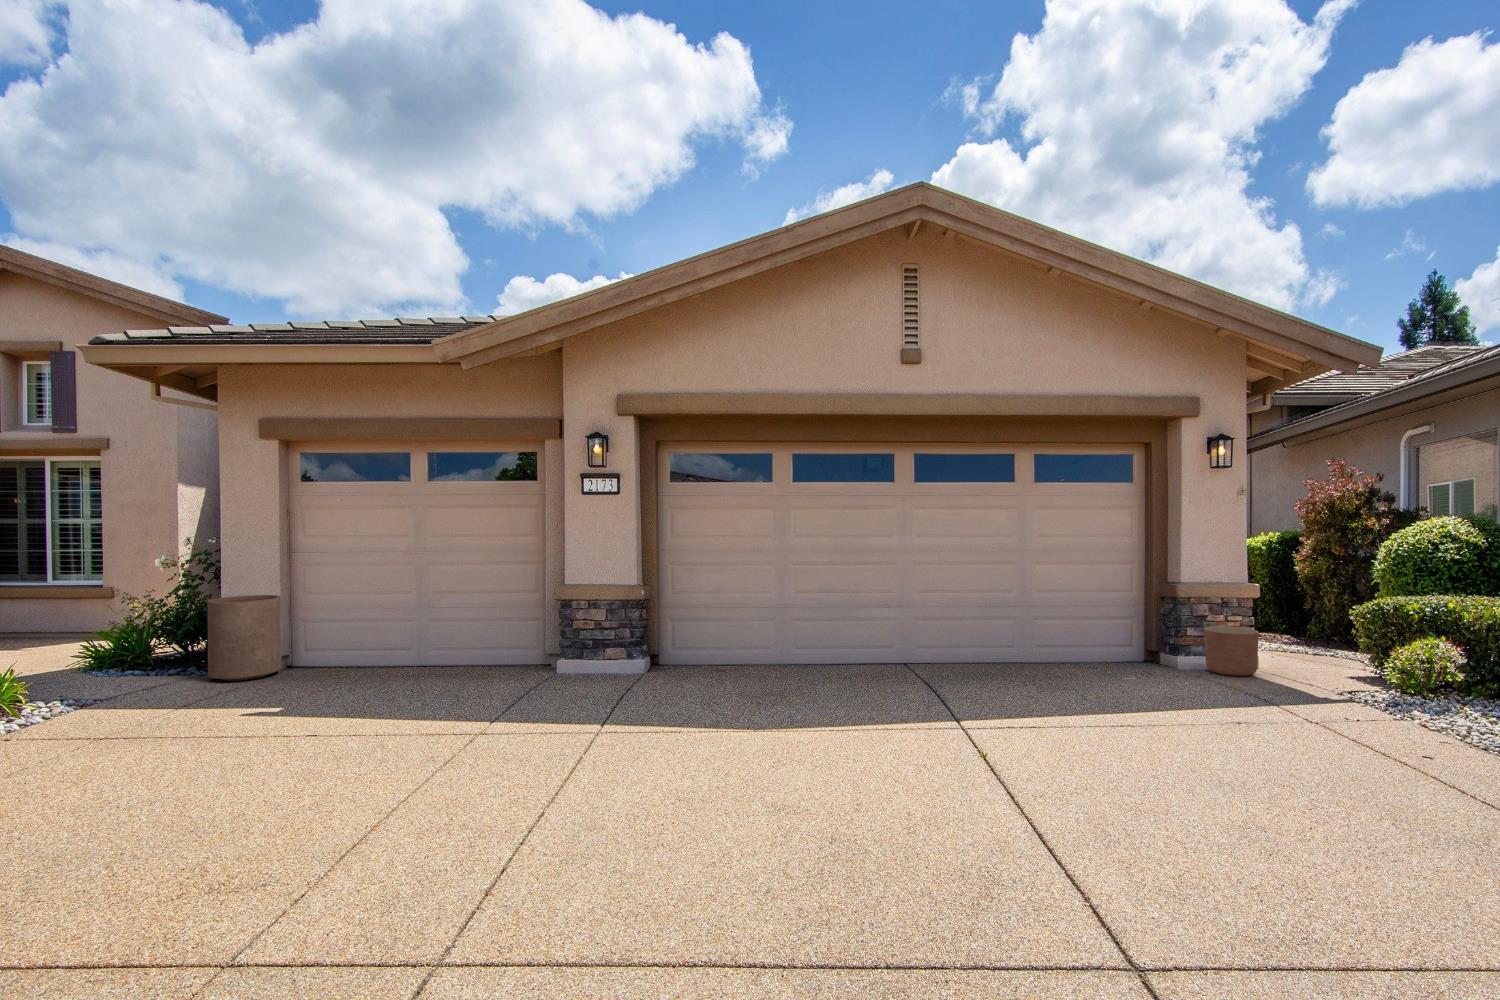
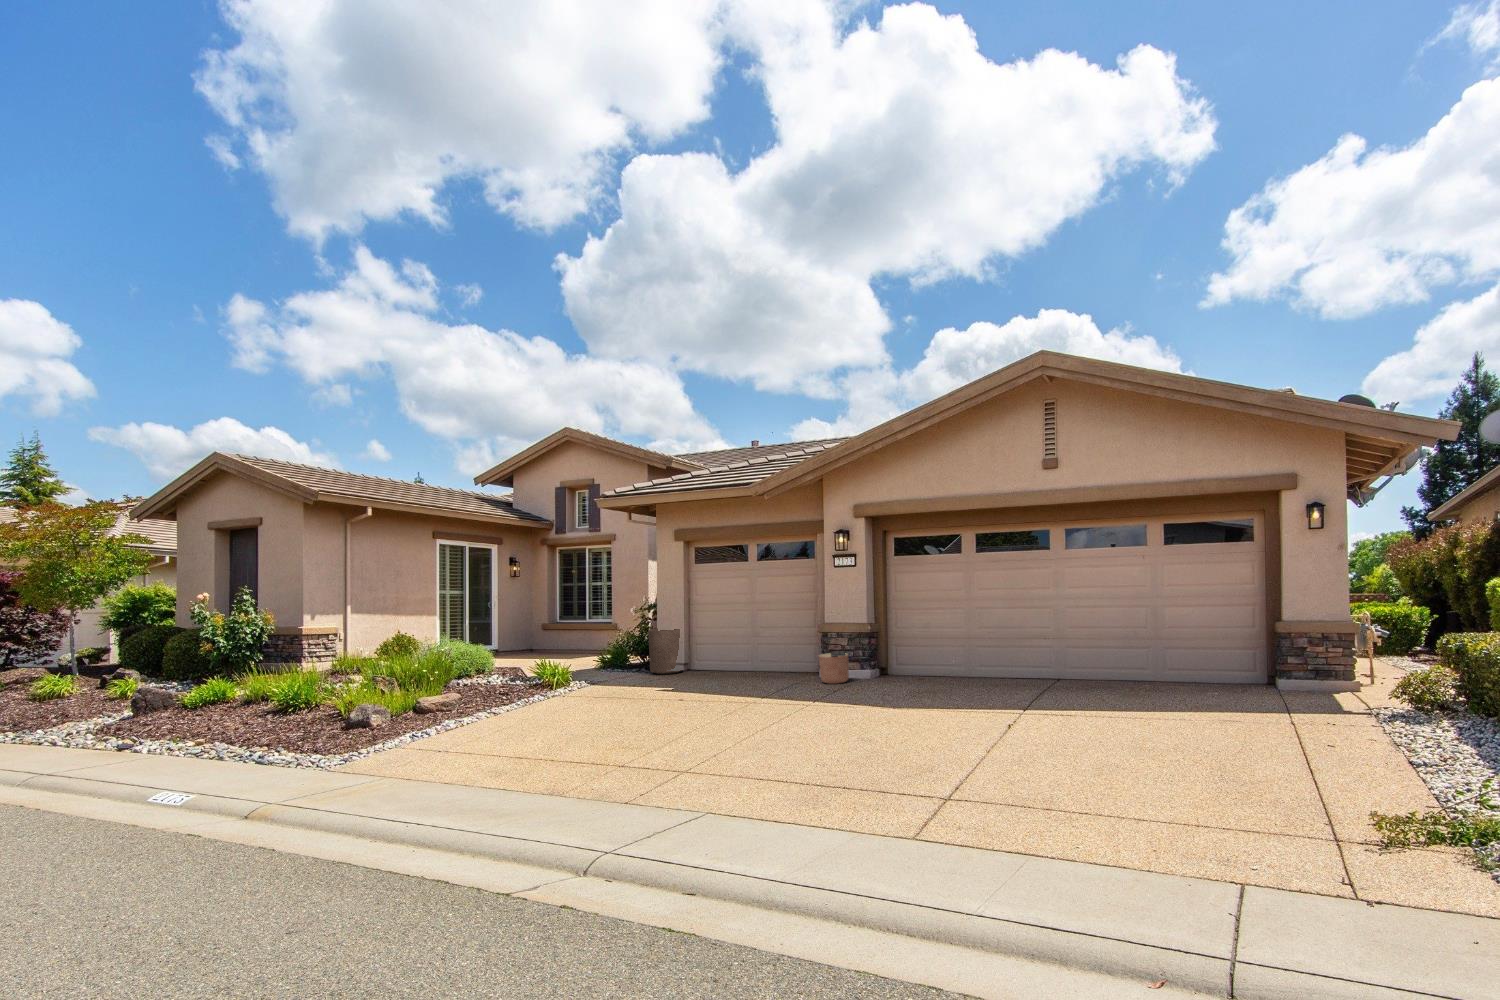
planter: present [1204,626,1259,676] -> present [819,654,849,684]

